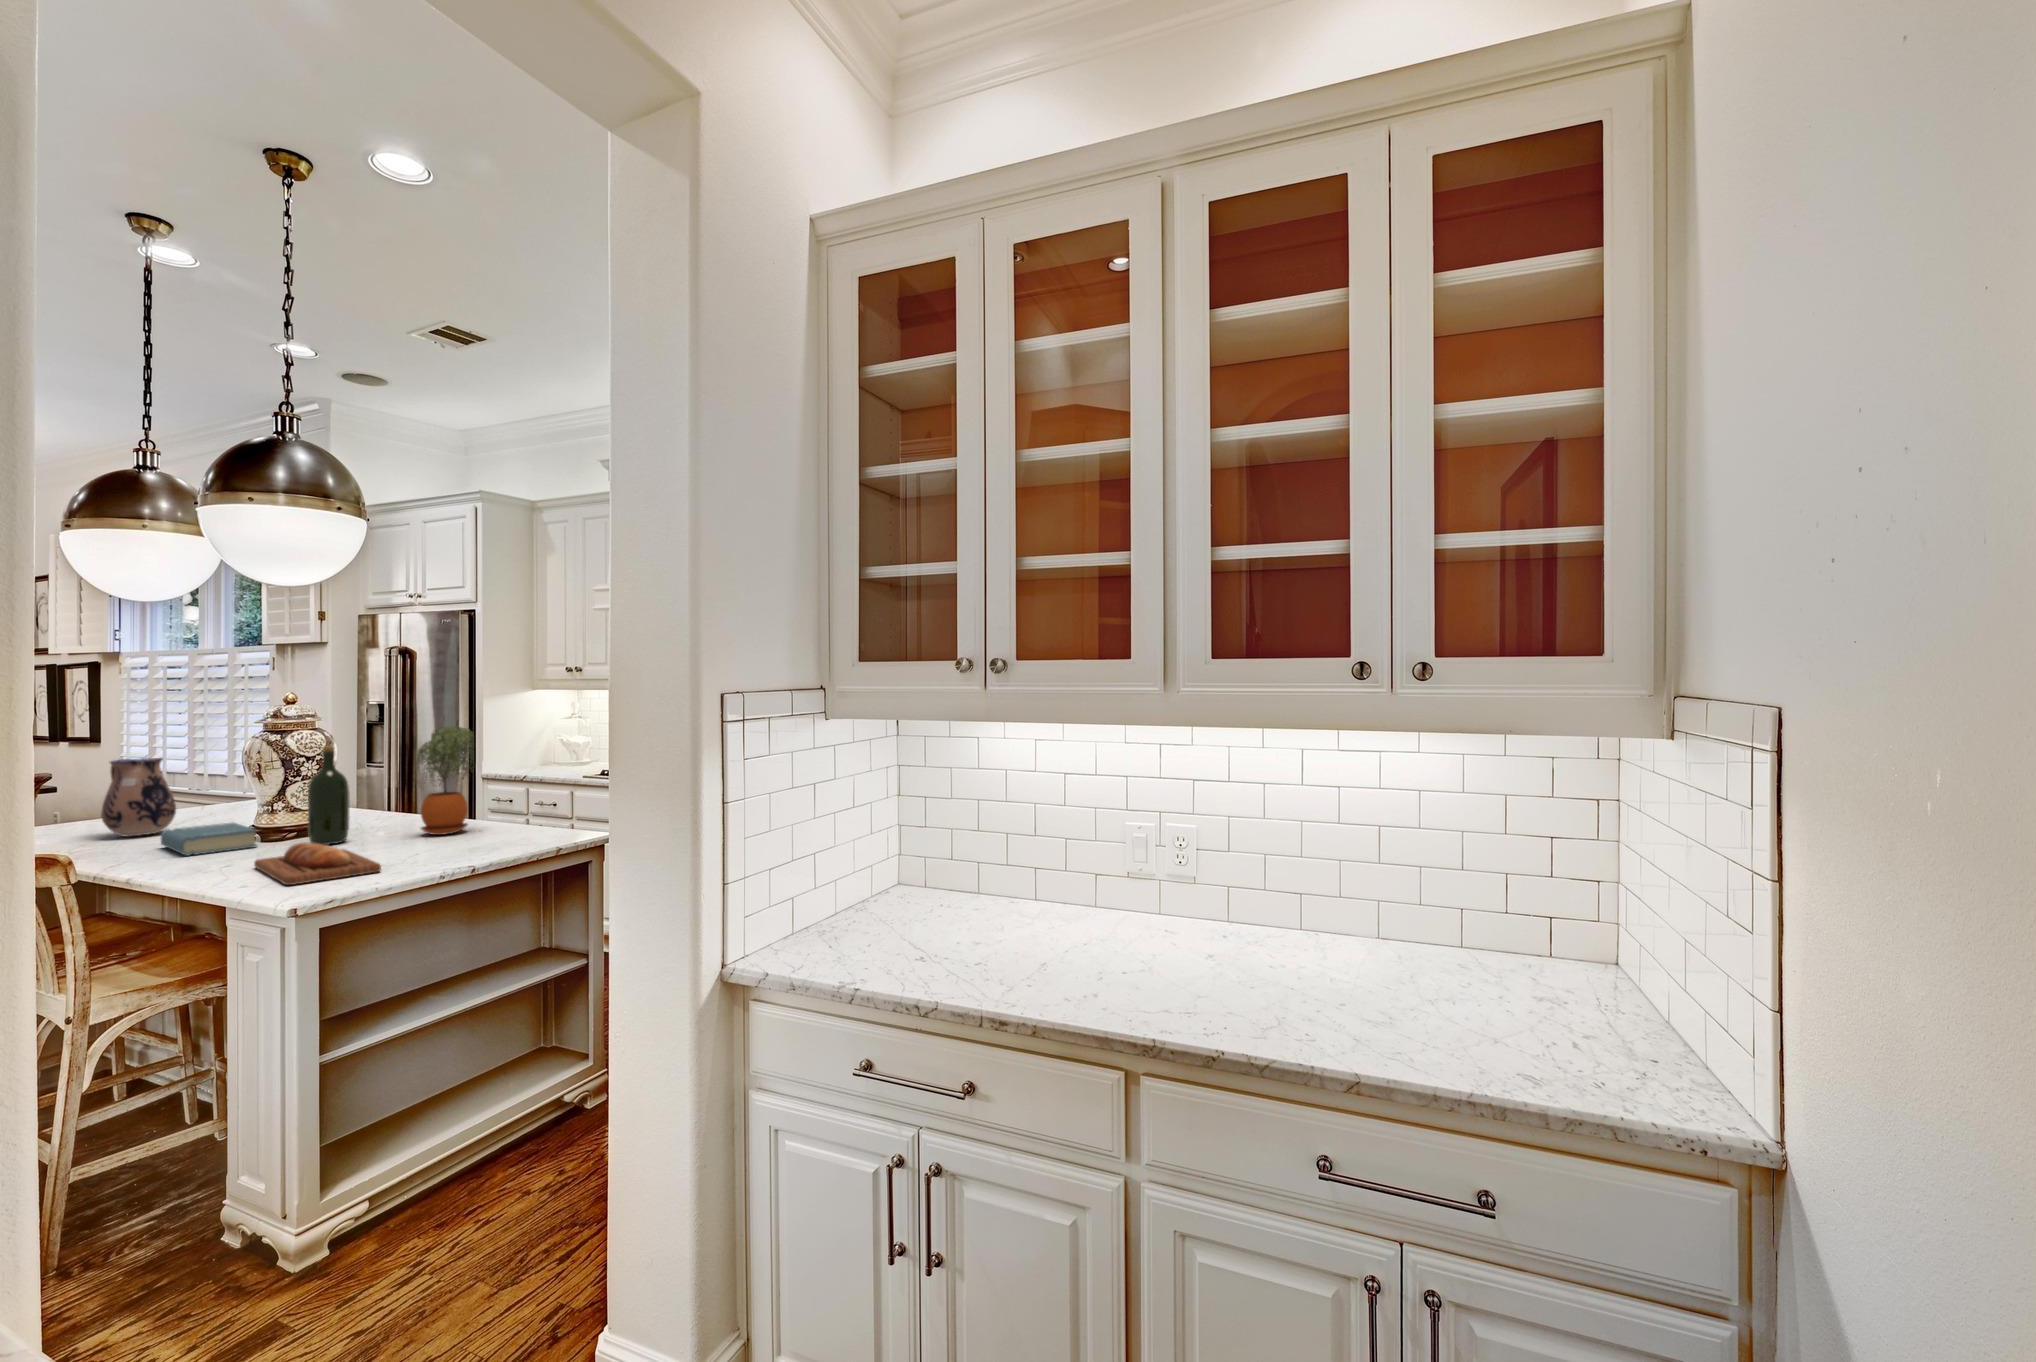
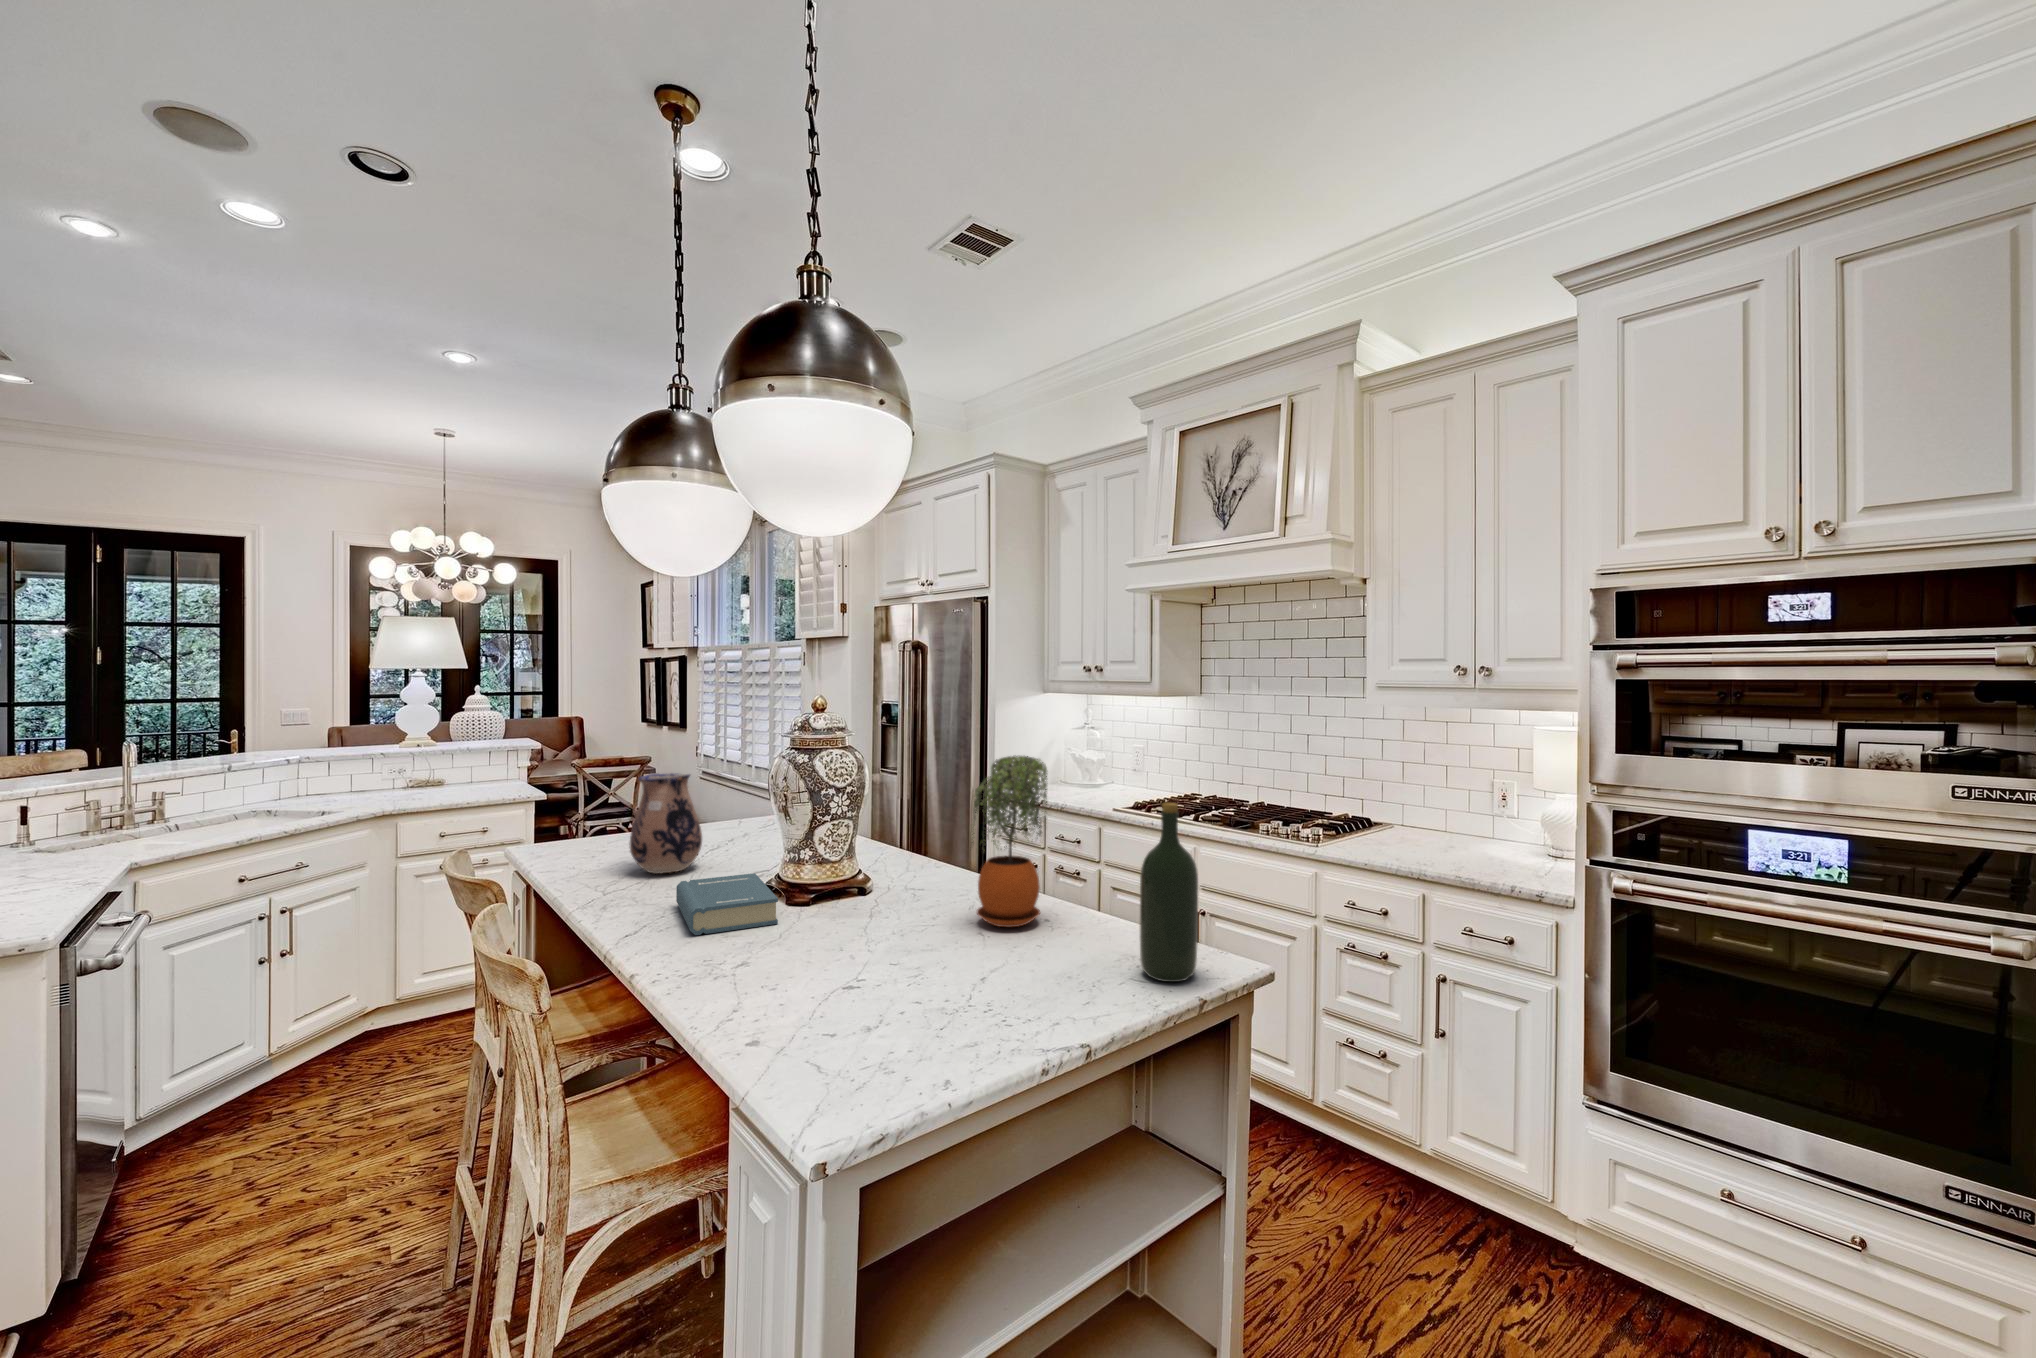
wine bottle: present [308,747,349,845] -> present [1140,803,1198,982]
bread loaf: present [254,842,381,885] -> none [769,959,957,1086]

